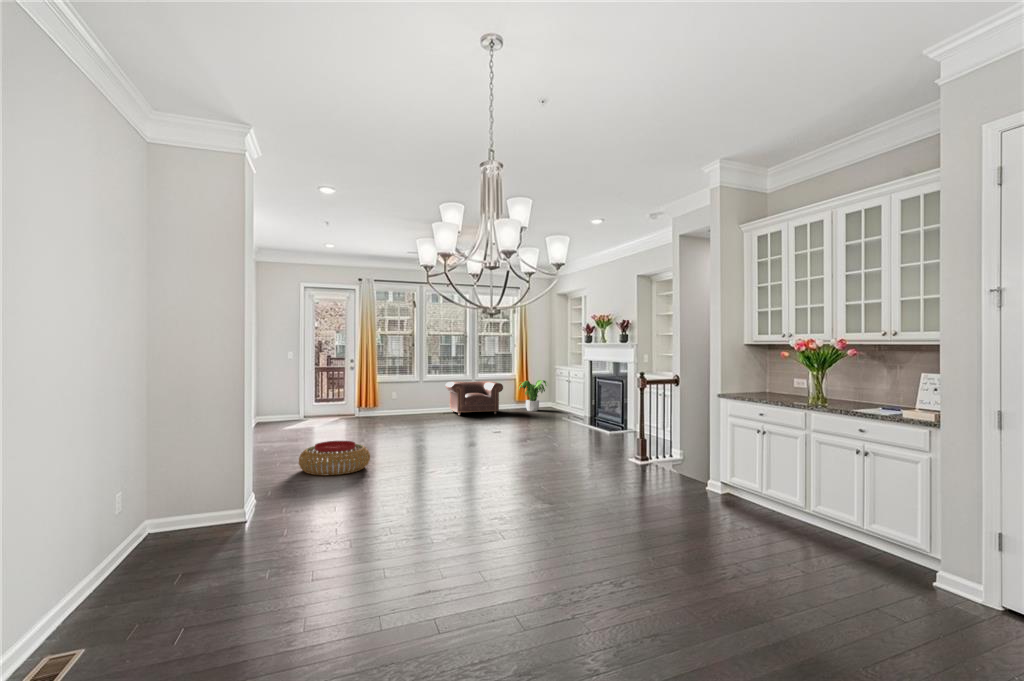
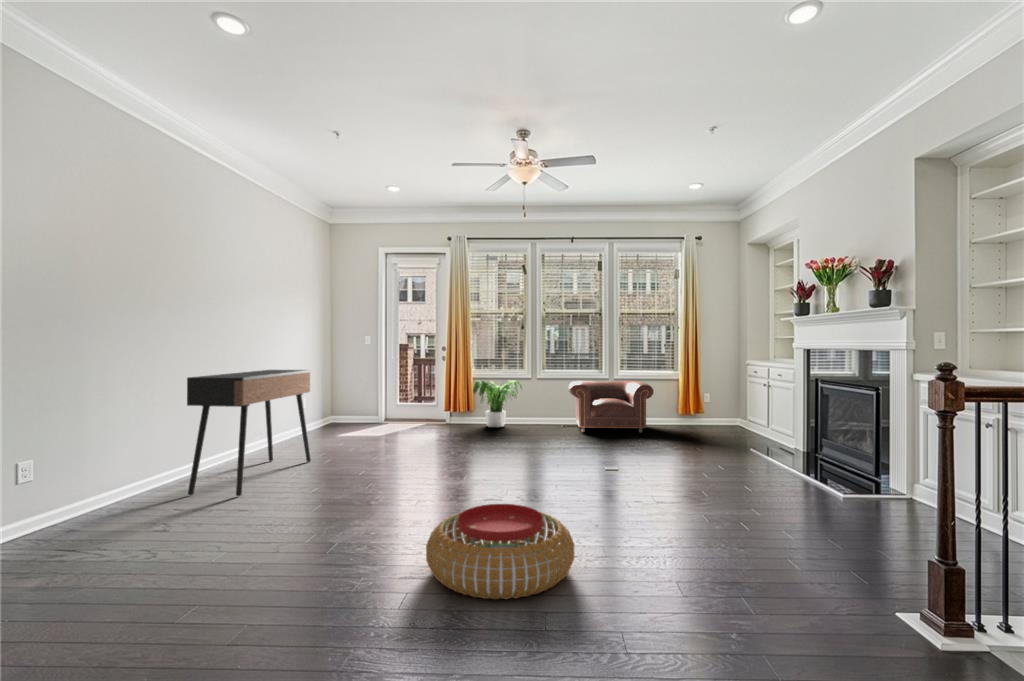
console table: none [258,378,303,458] -> present [187,370,311,496]
potted plant: present [519,380,547,411] -> present [473,380,522,427]
pouf: present [299,441,370,475] -> present [426,504,575,599]

